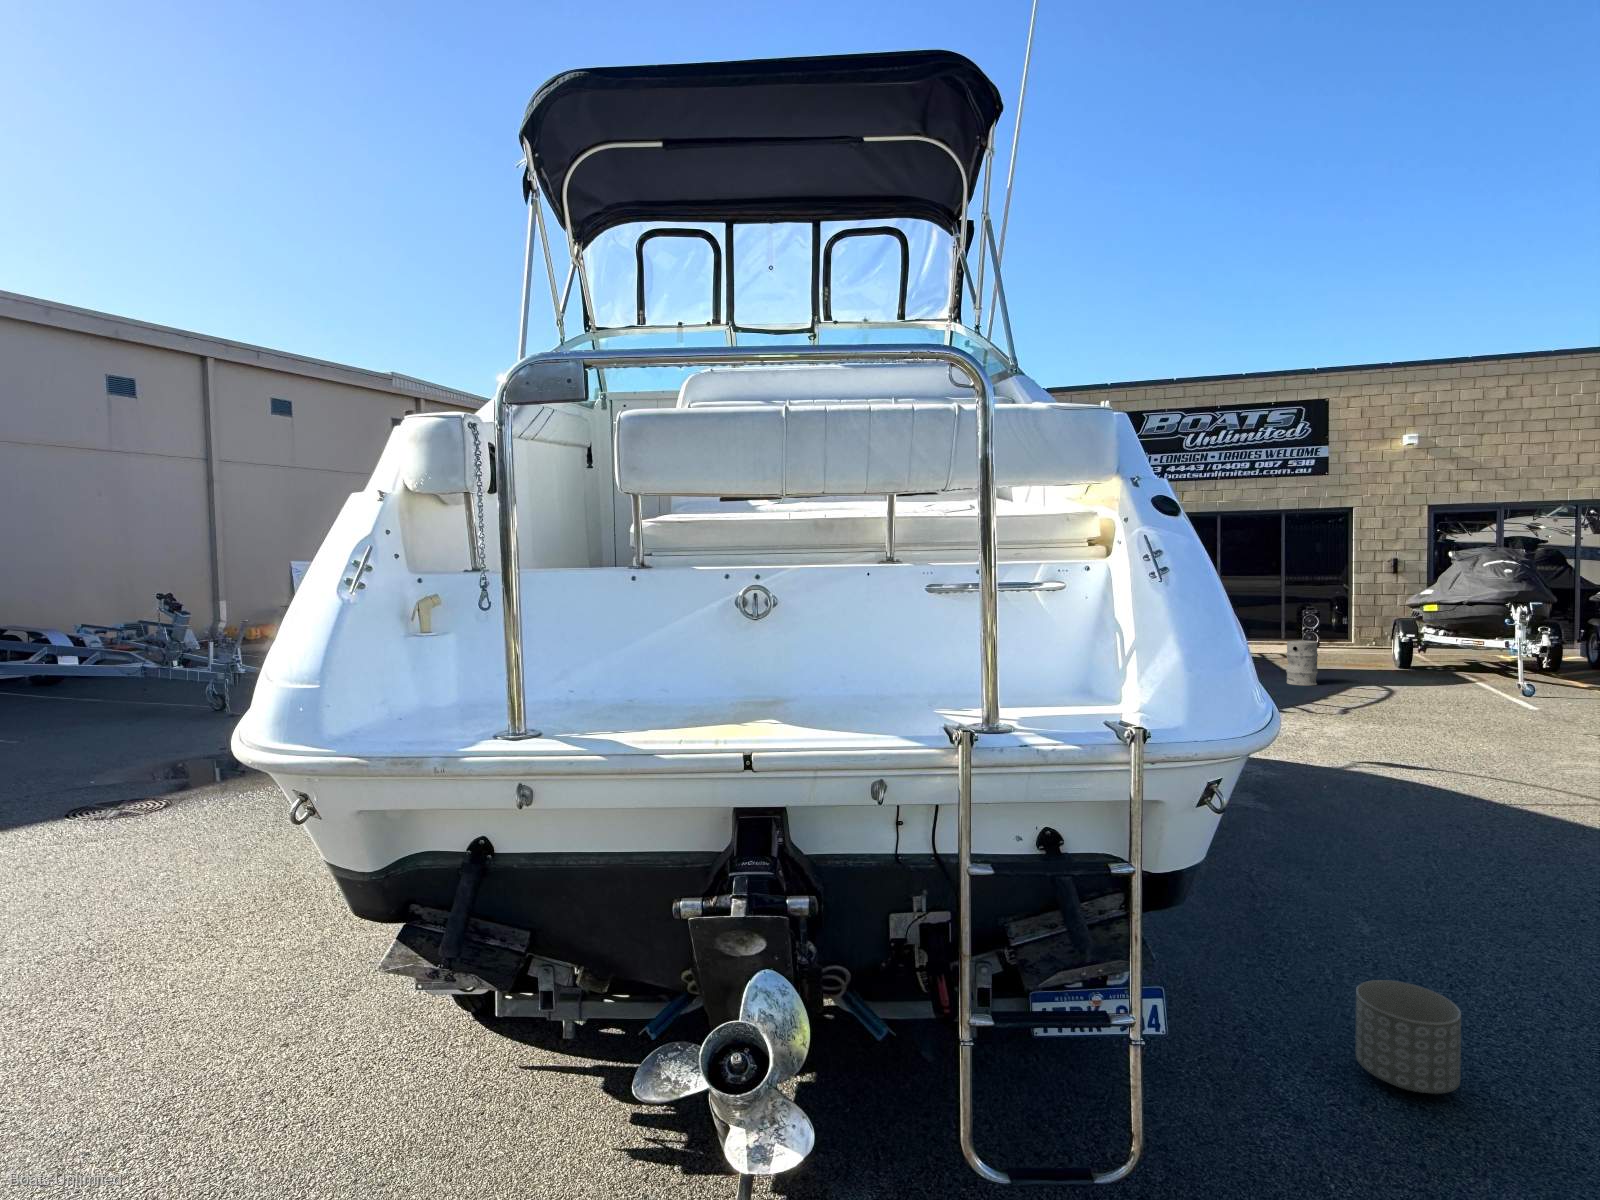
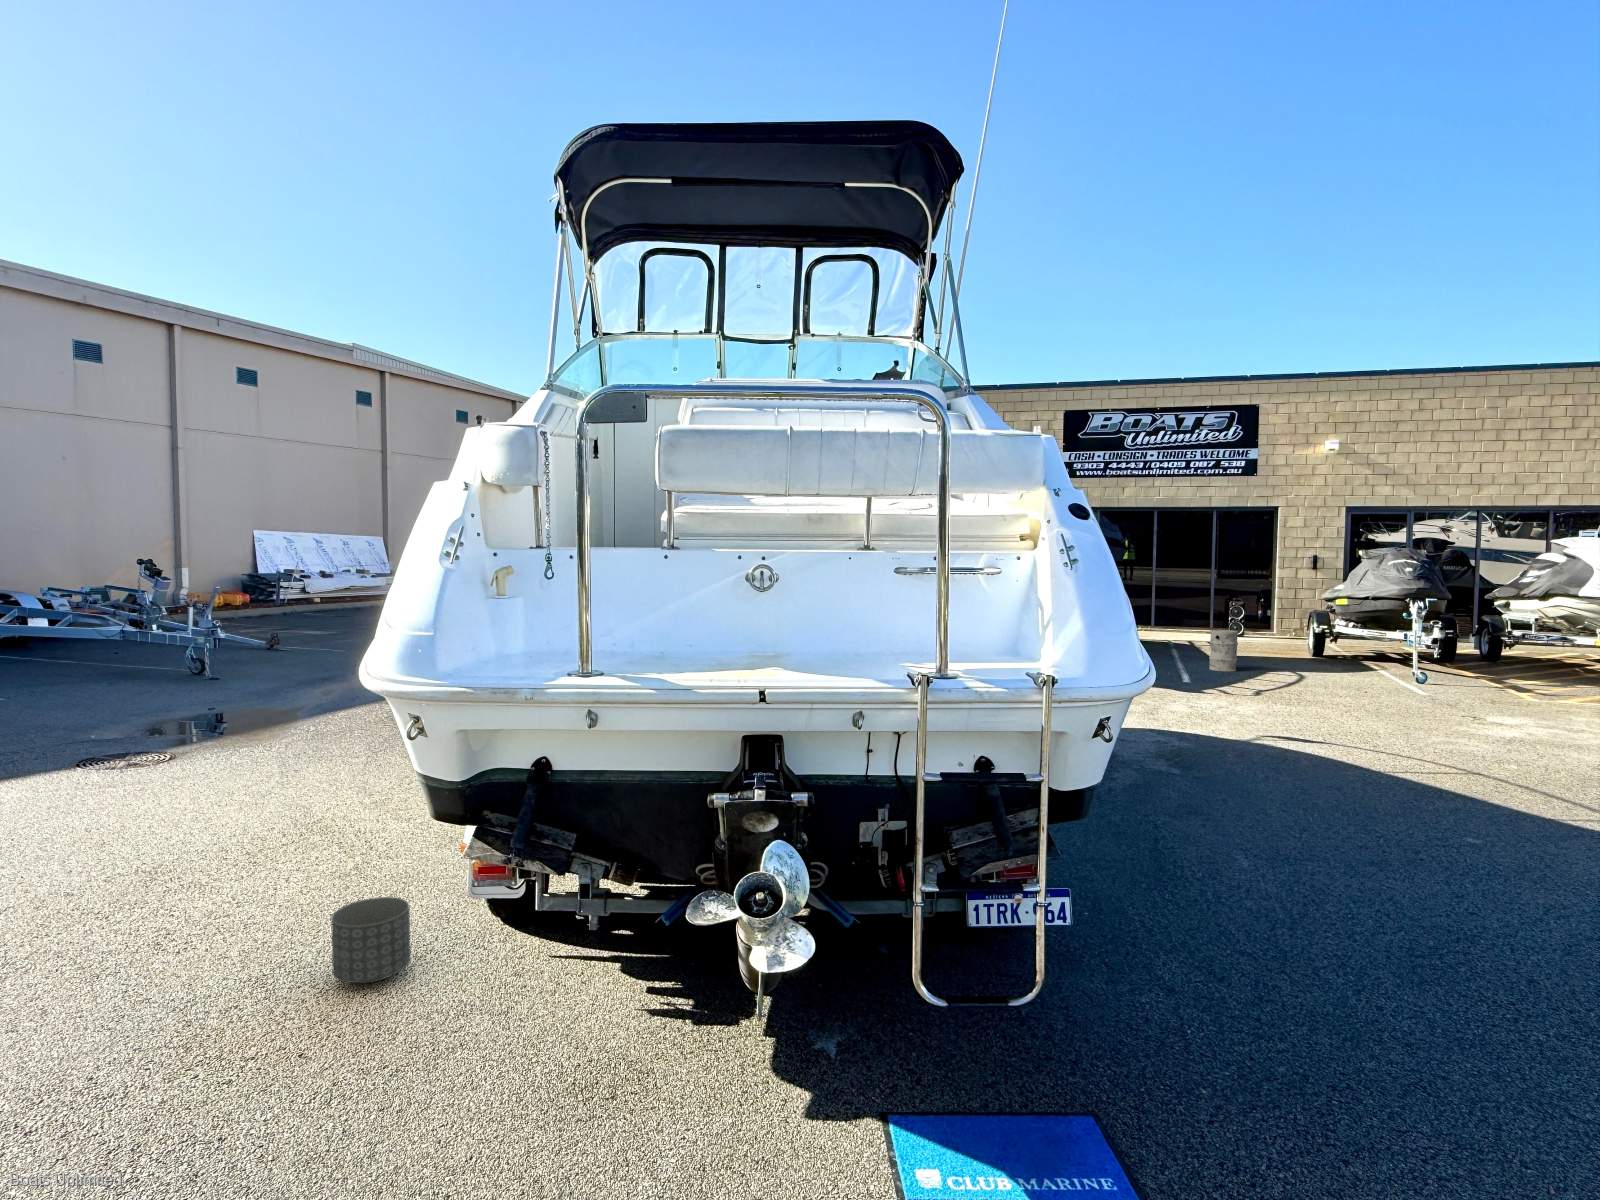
planter: present [1356,980,1461,1094] -> present [331,897,411,984]

